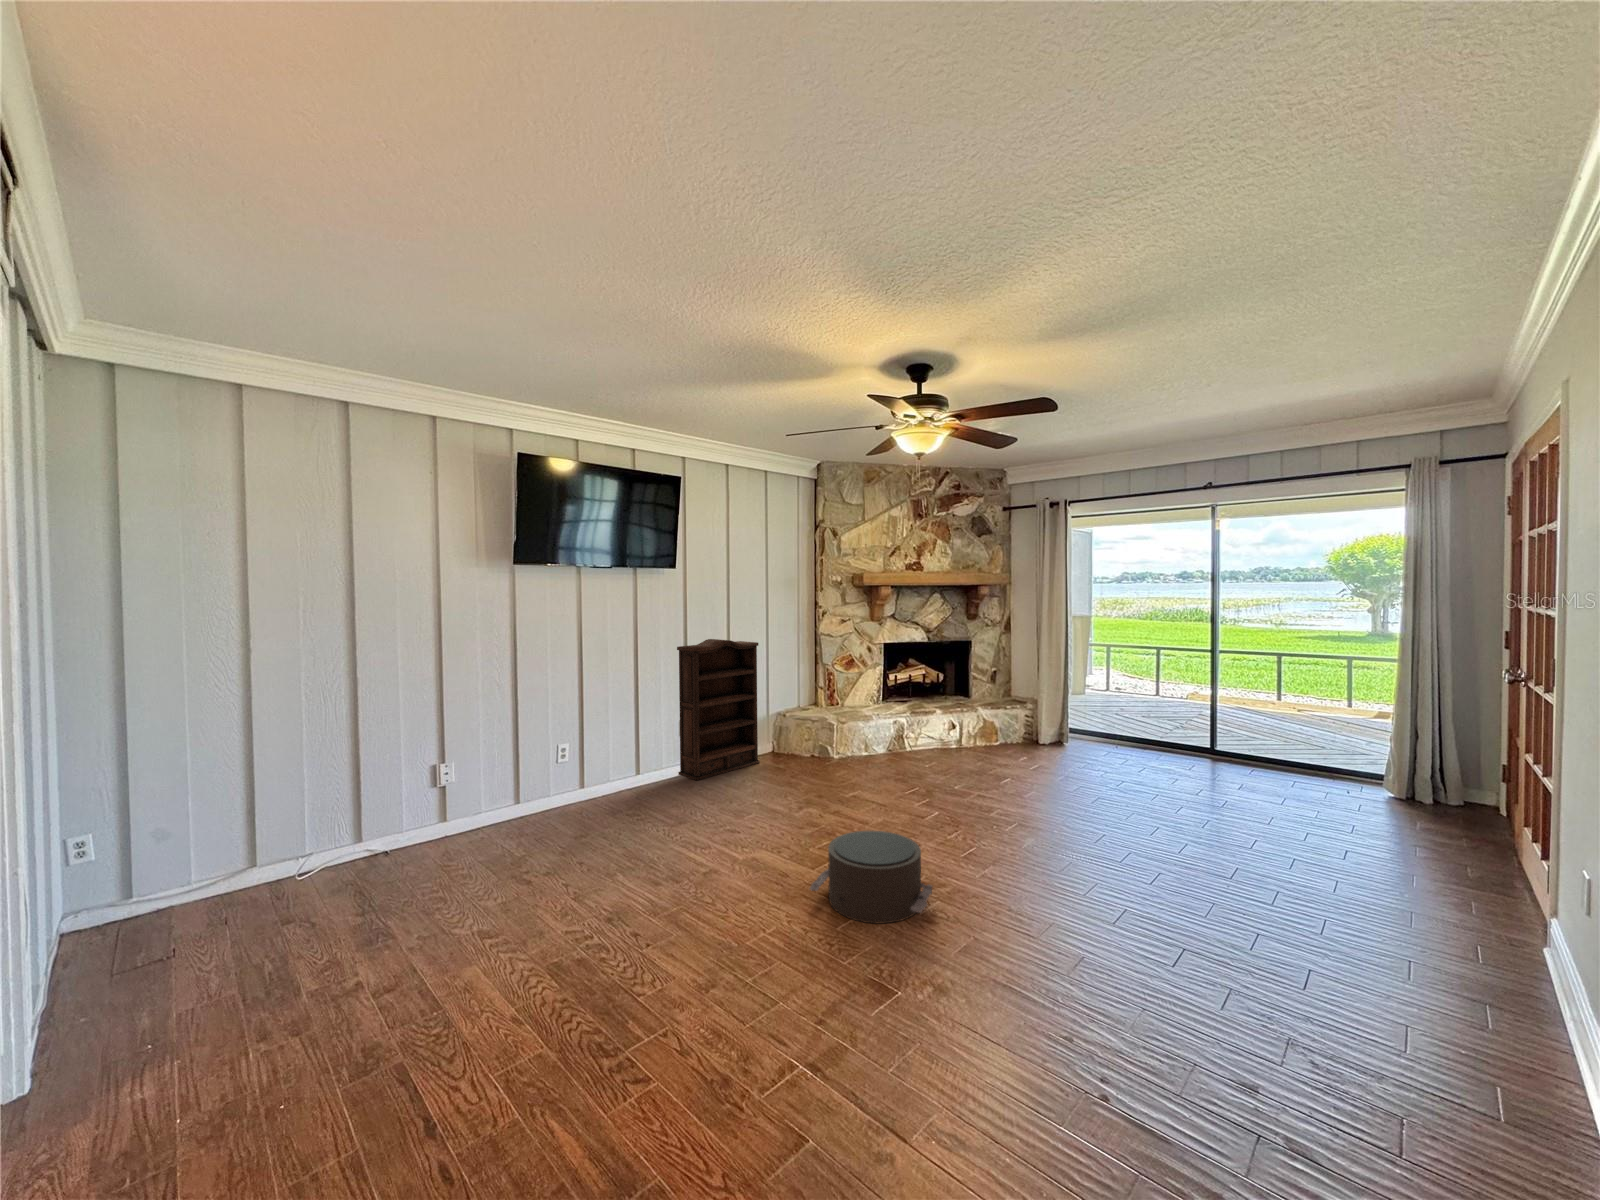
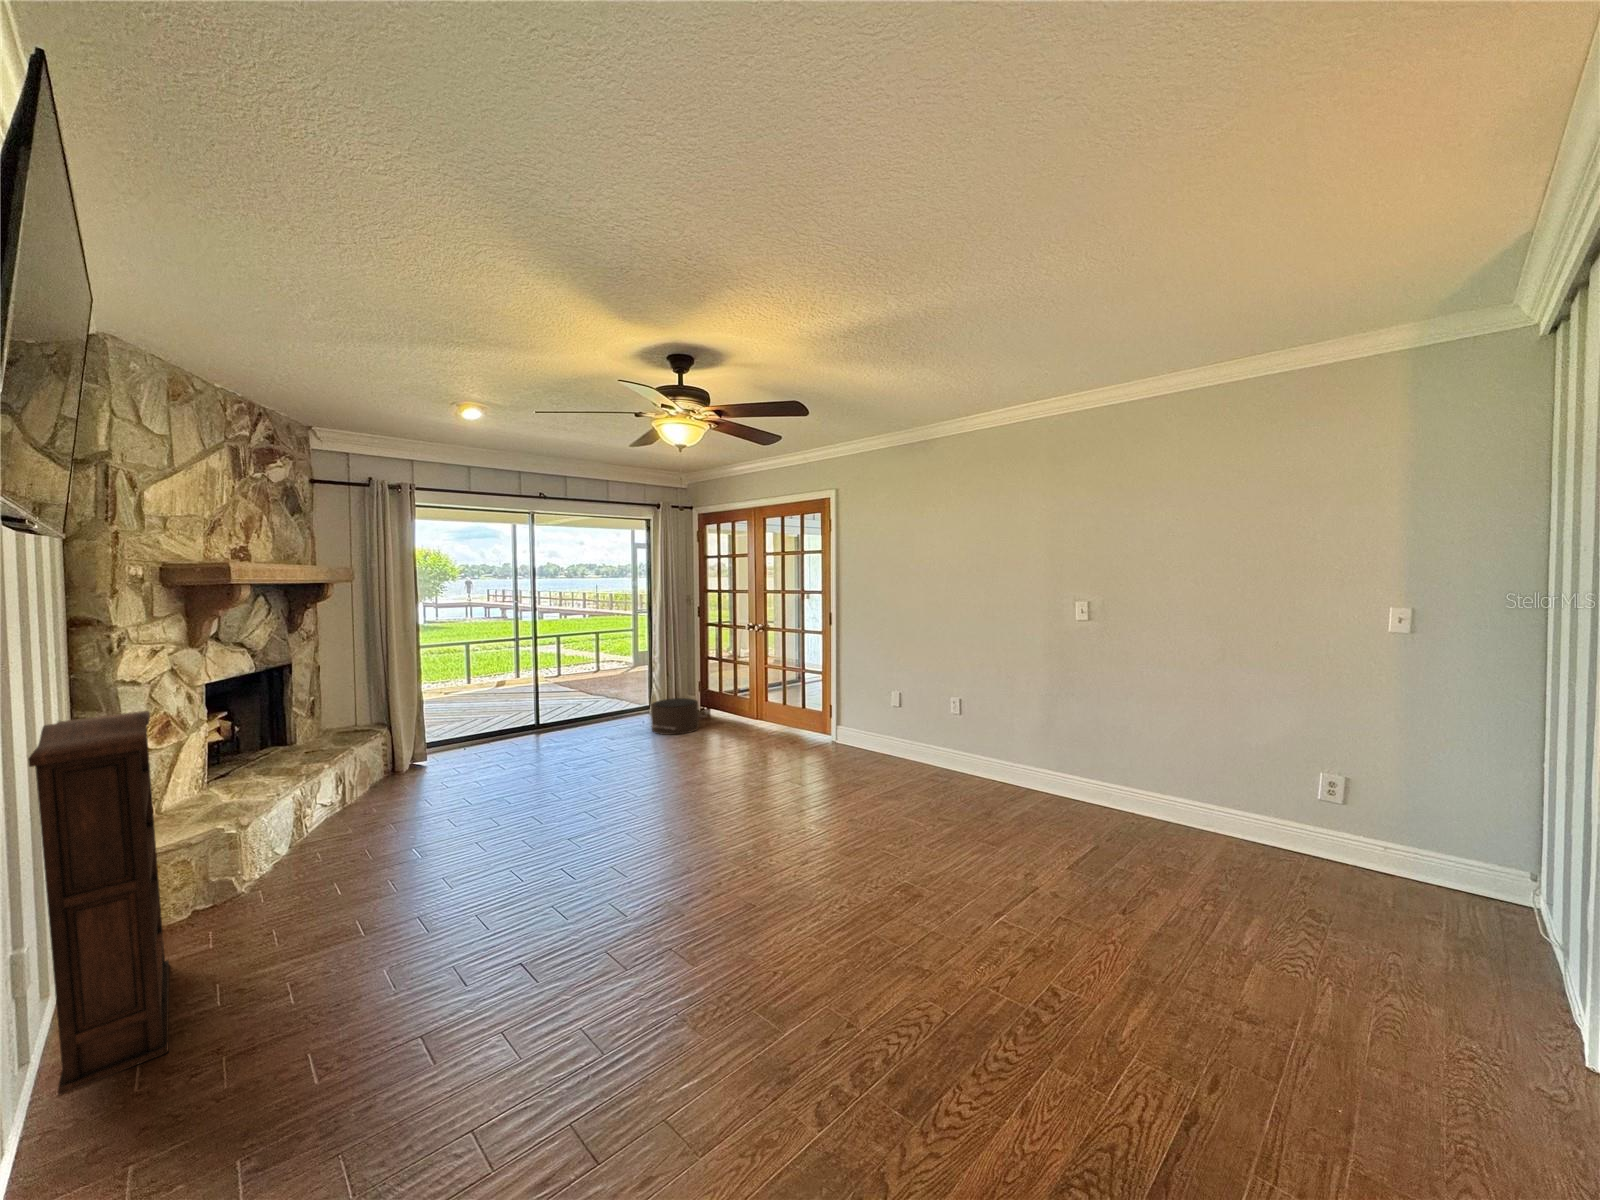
pouf: present [810,831,932,923] -> present [651,698,706,735]

